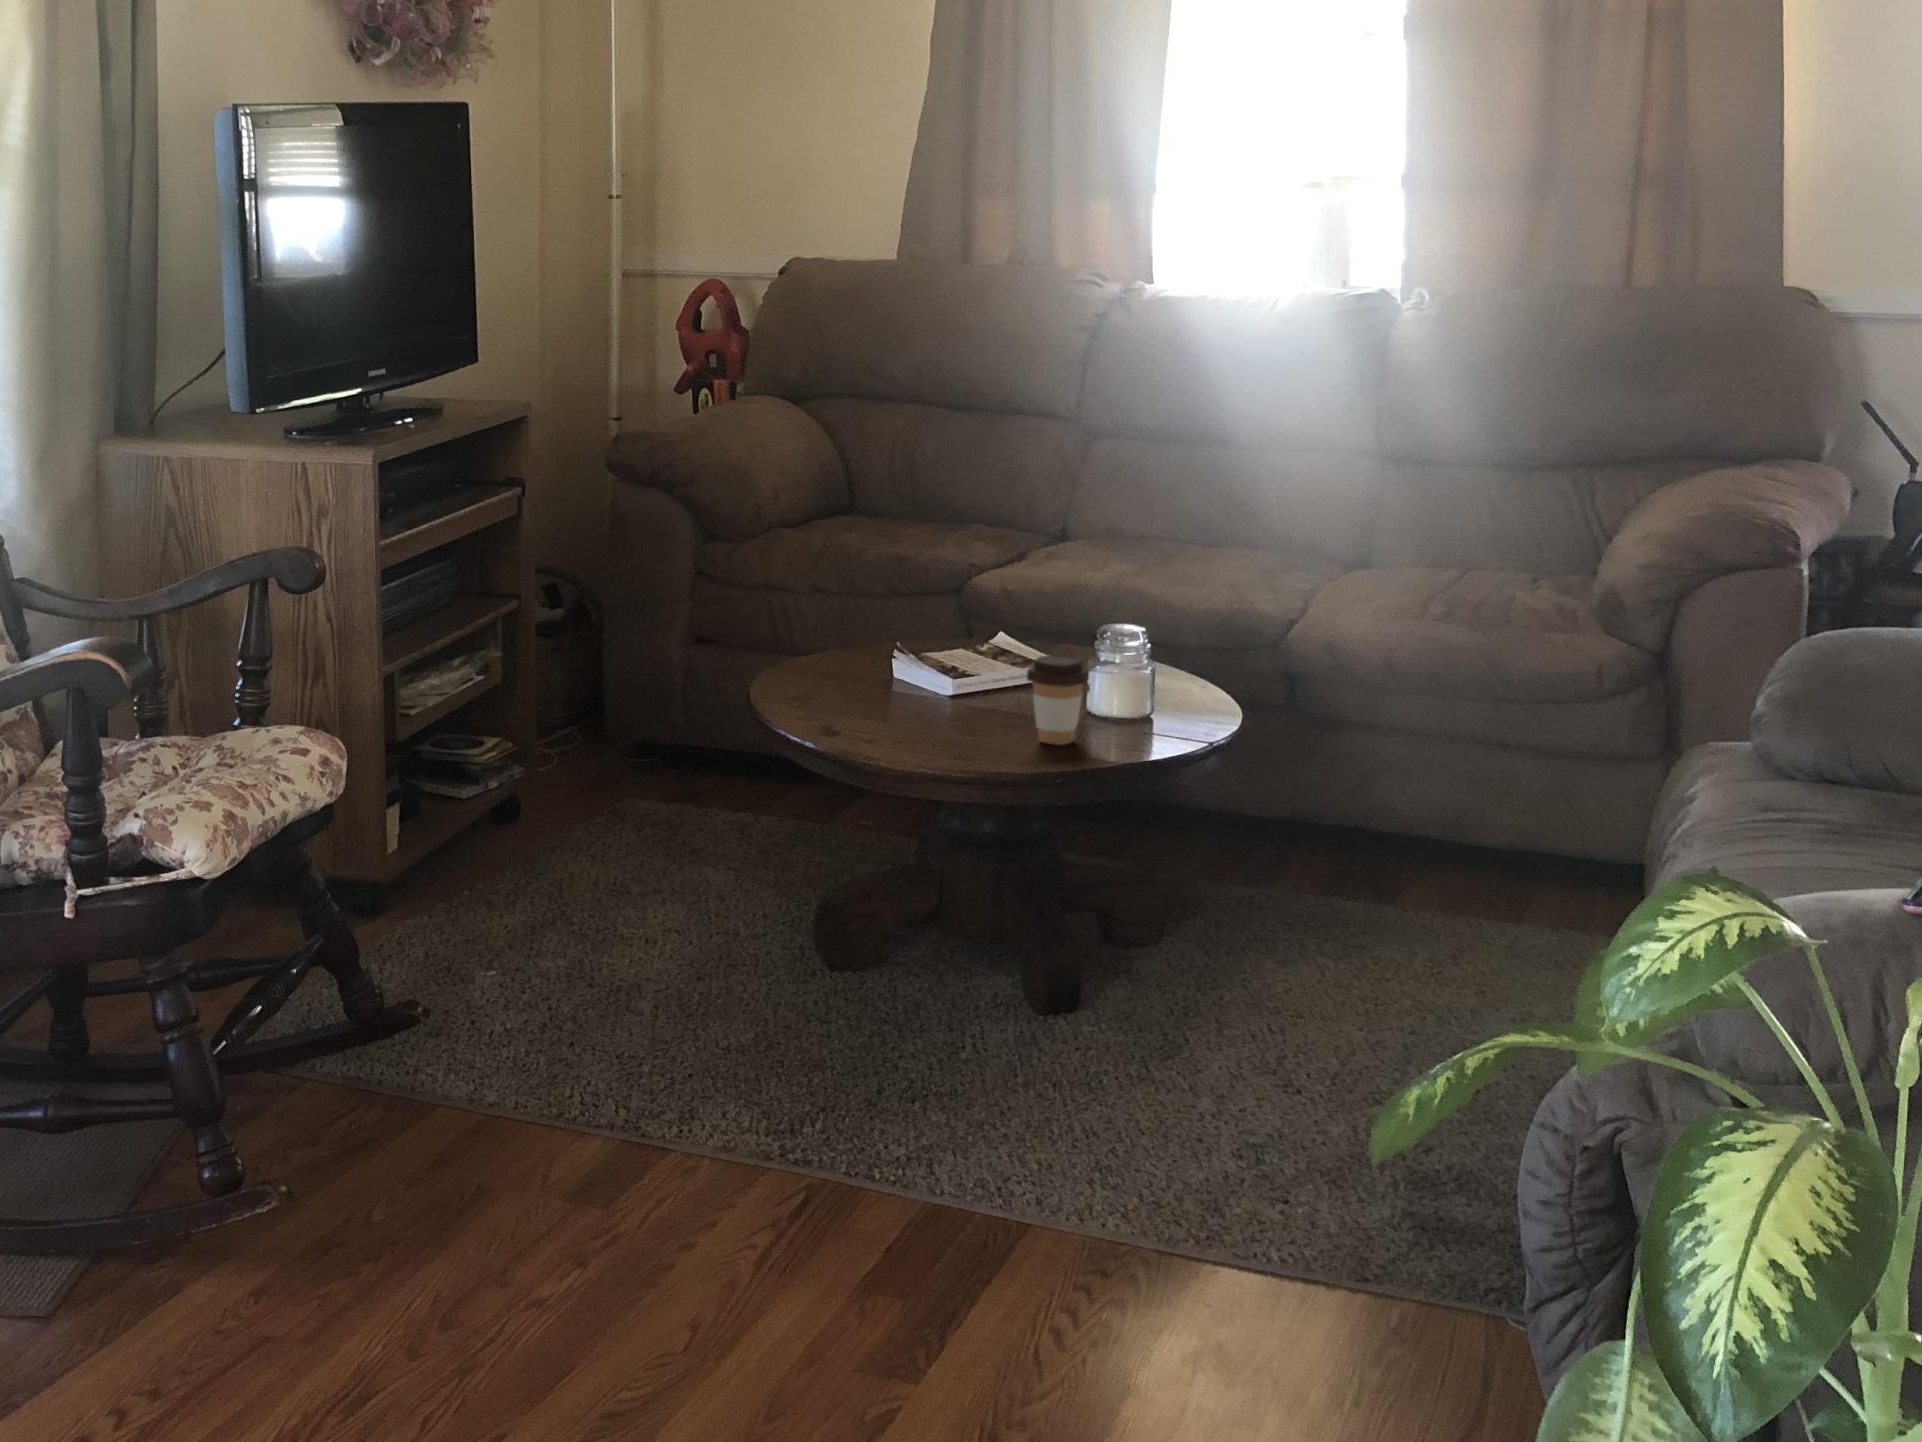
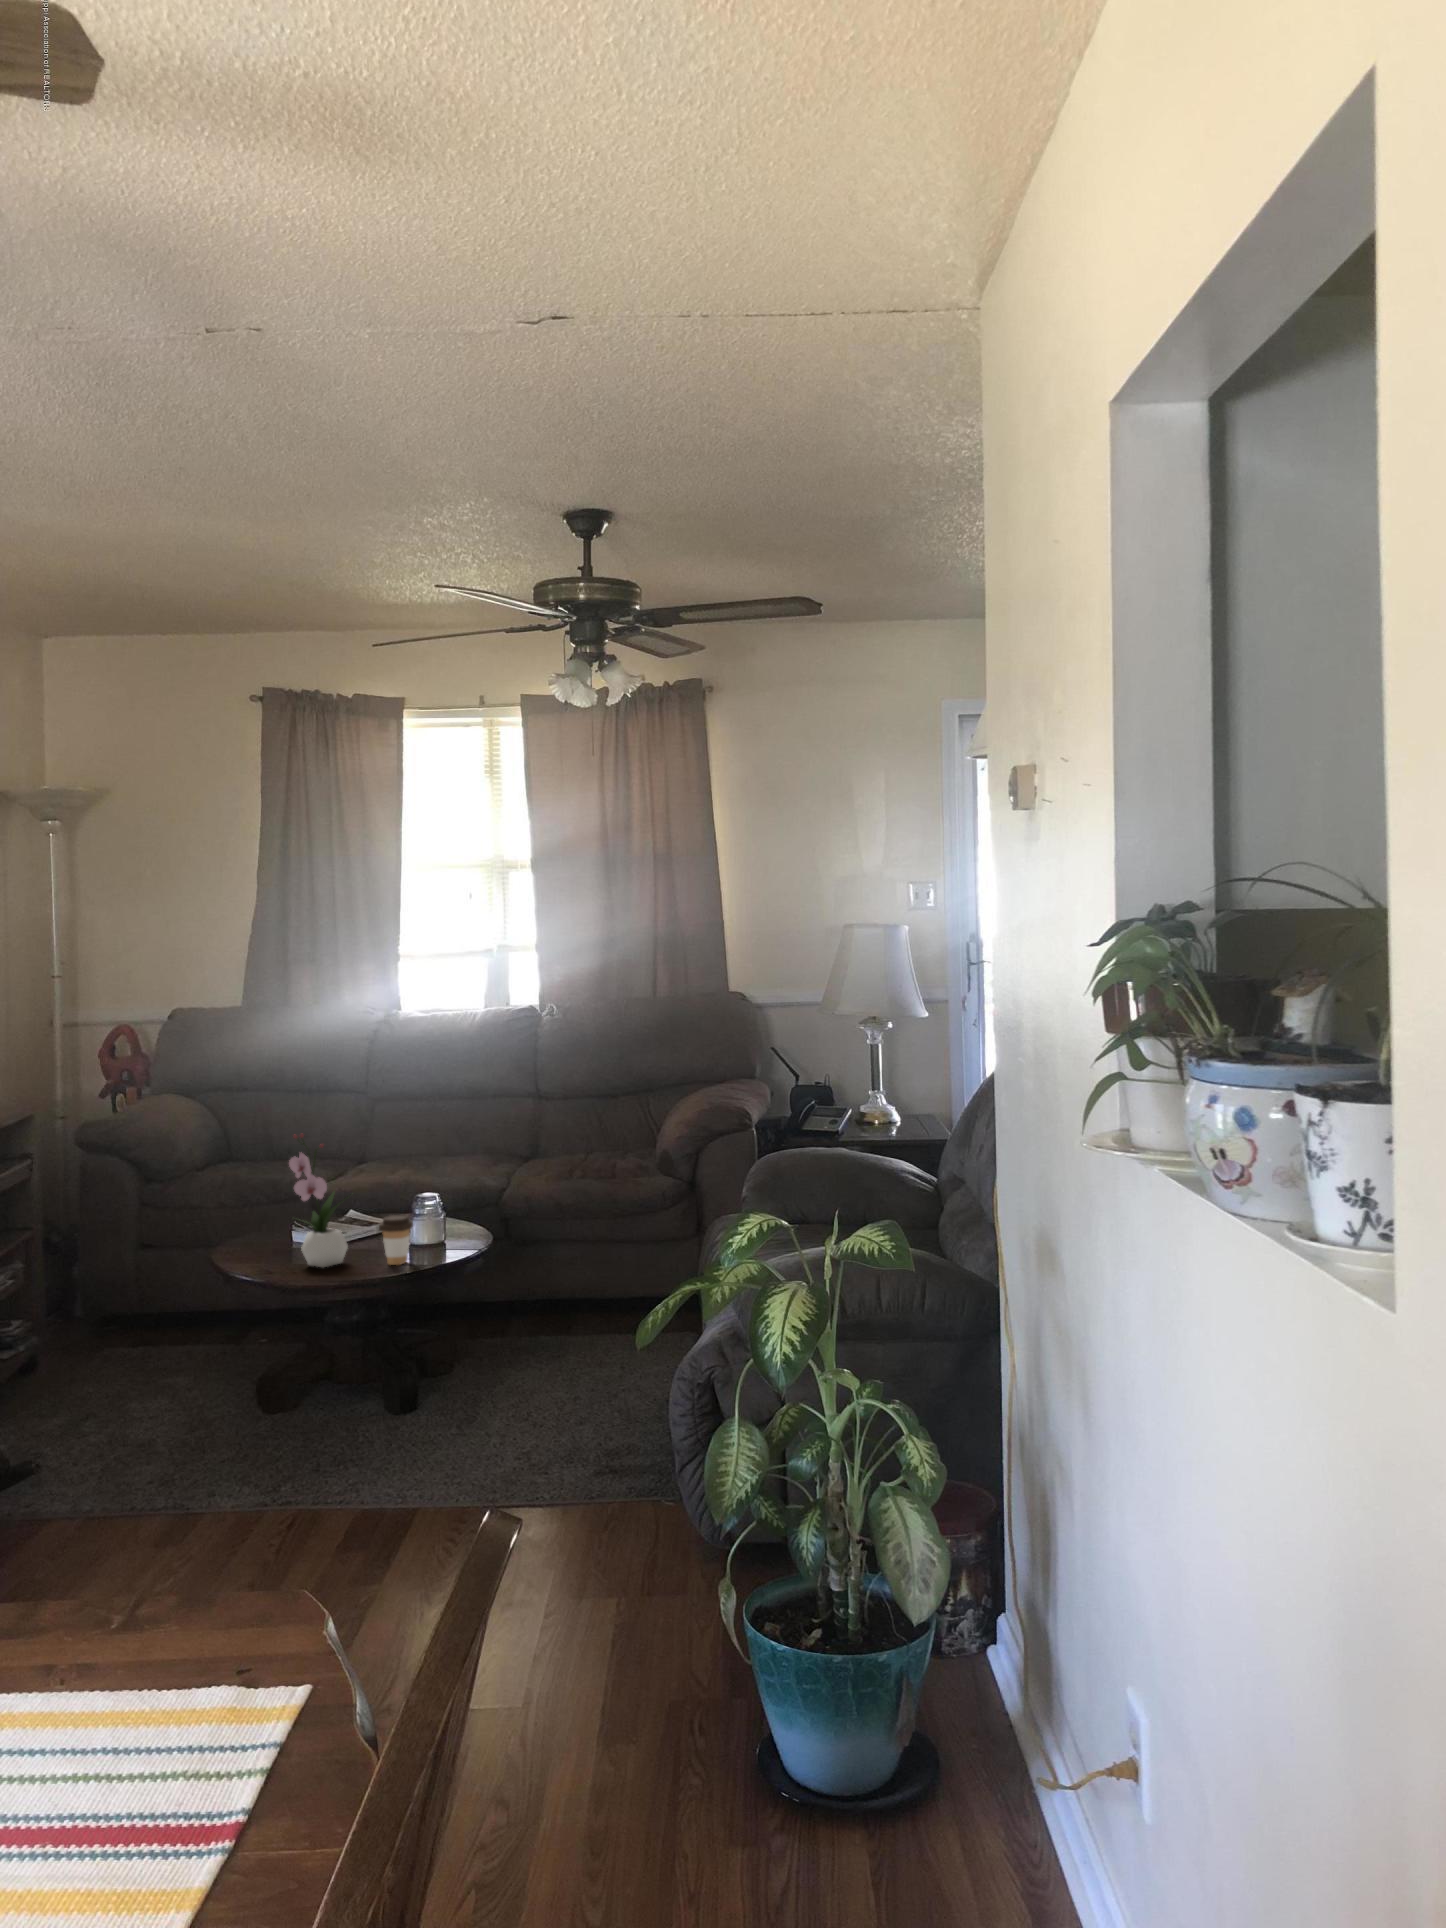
flower arrangement: none [881,492,989,730] -> present [289,1134,348,1267]

